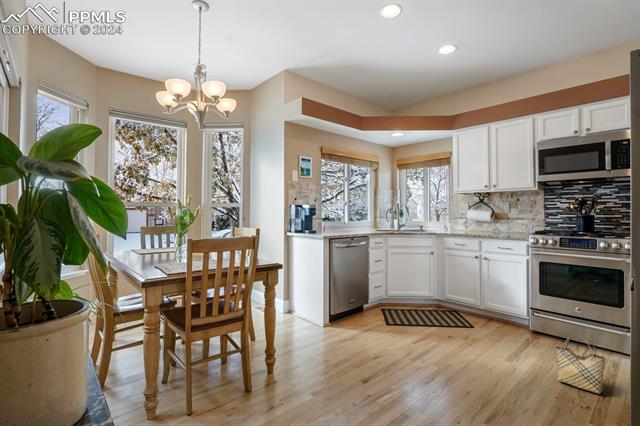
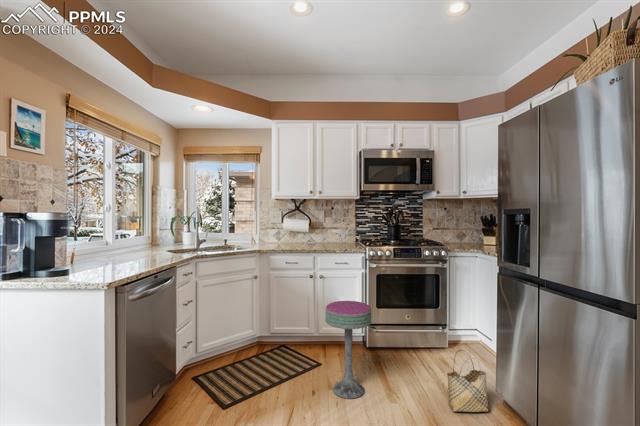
bar stool: none [458,273,499,348] -> present [326,301,372,399]

